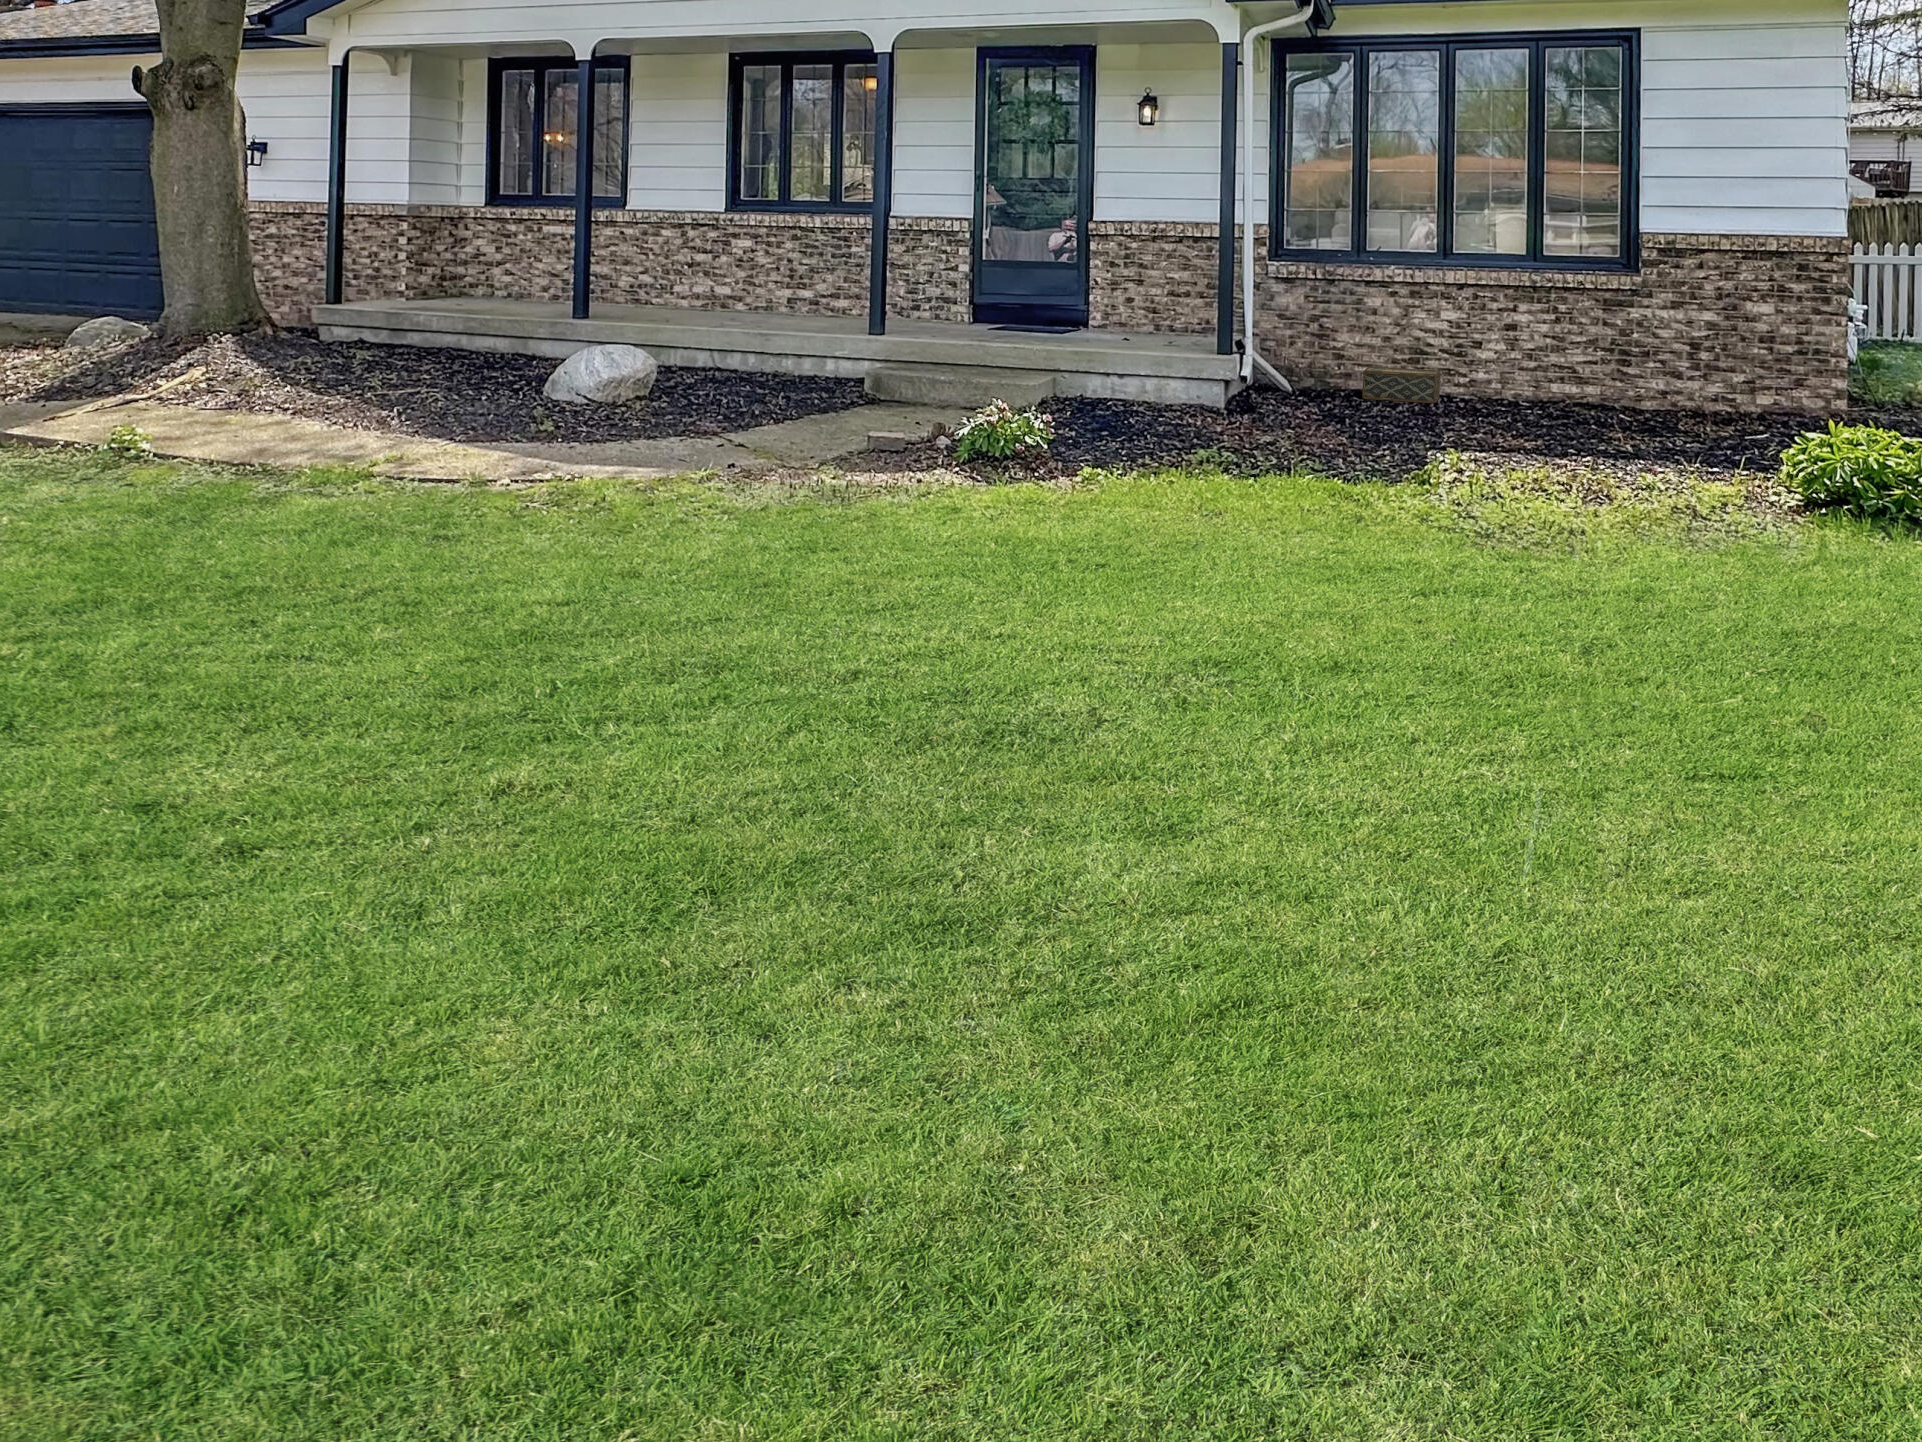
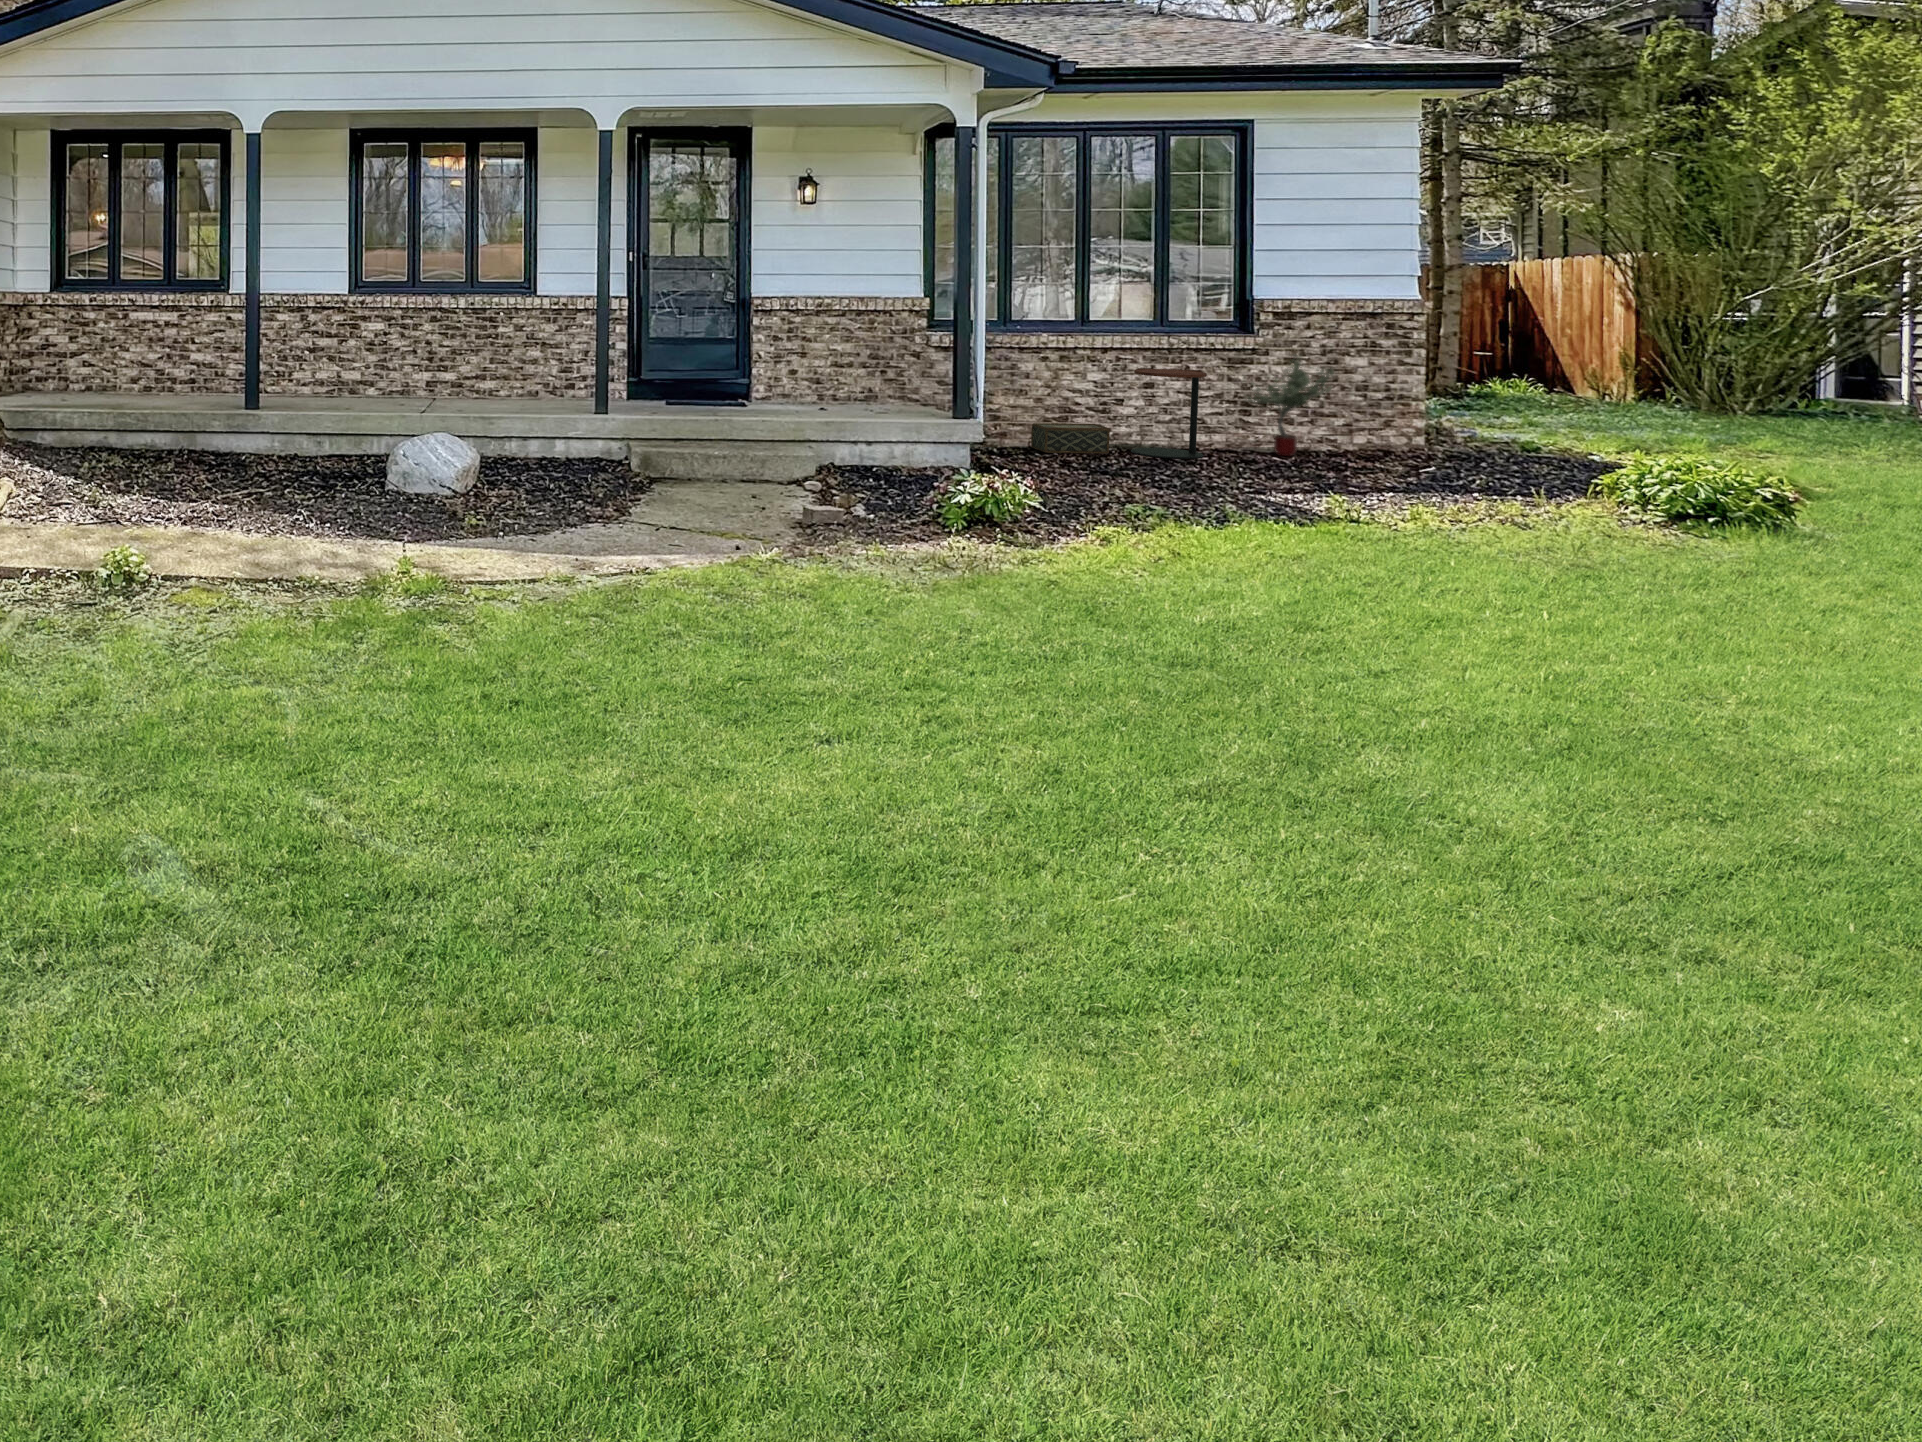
potted tree: none [1597,295,1708,417] -> present [1248,355,1333,456]
side table: none [1467,309,1549,412] -> present [1131,369,1207,459]

